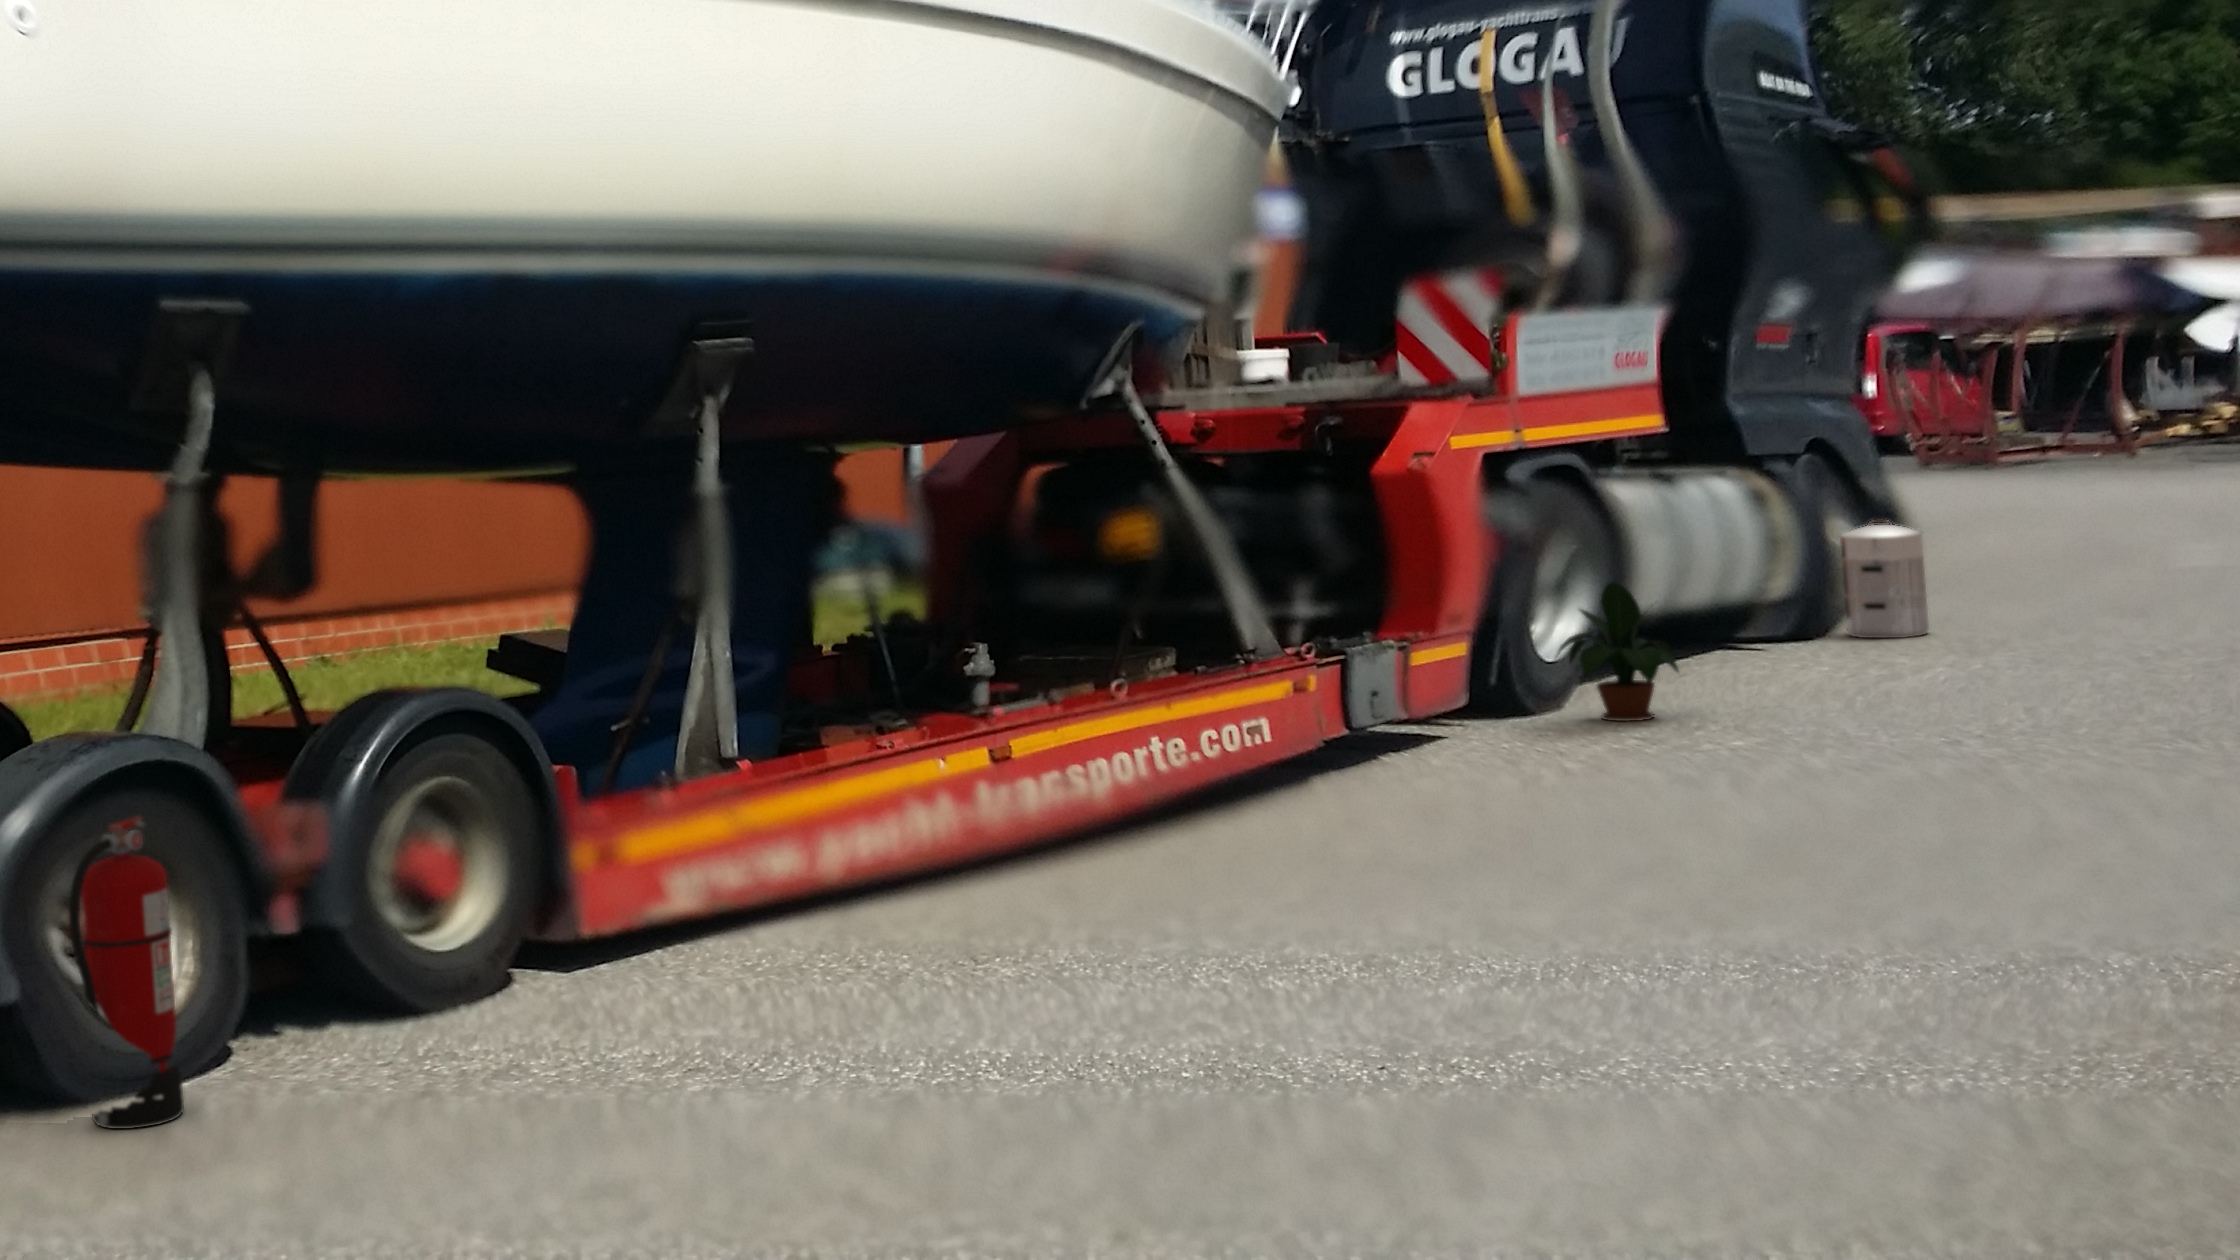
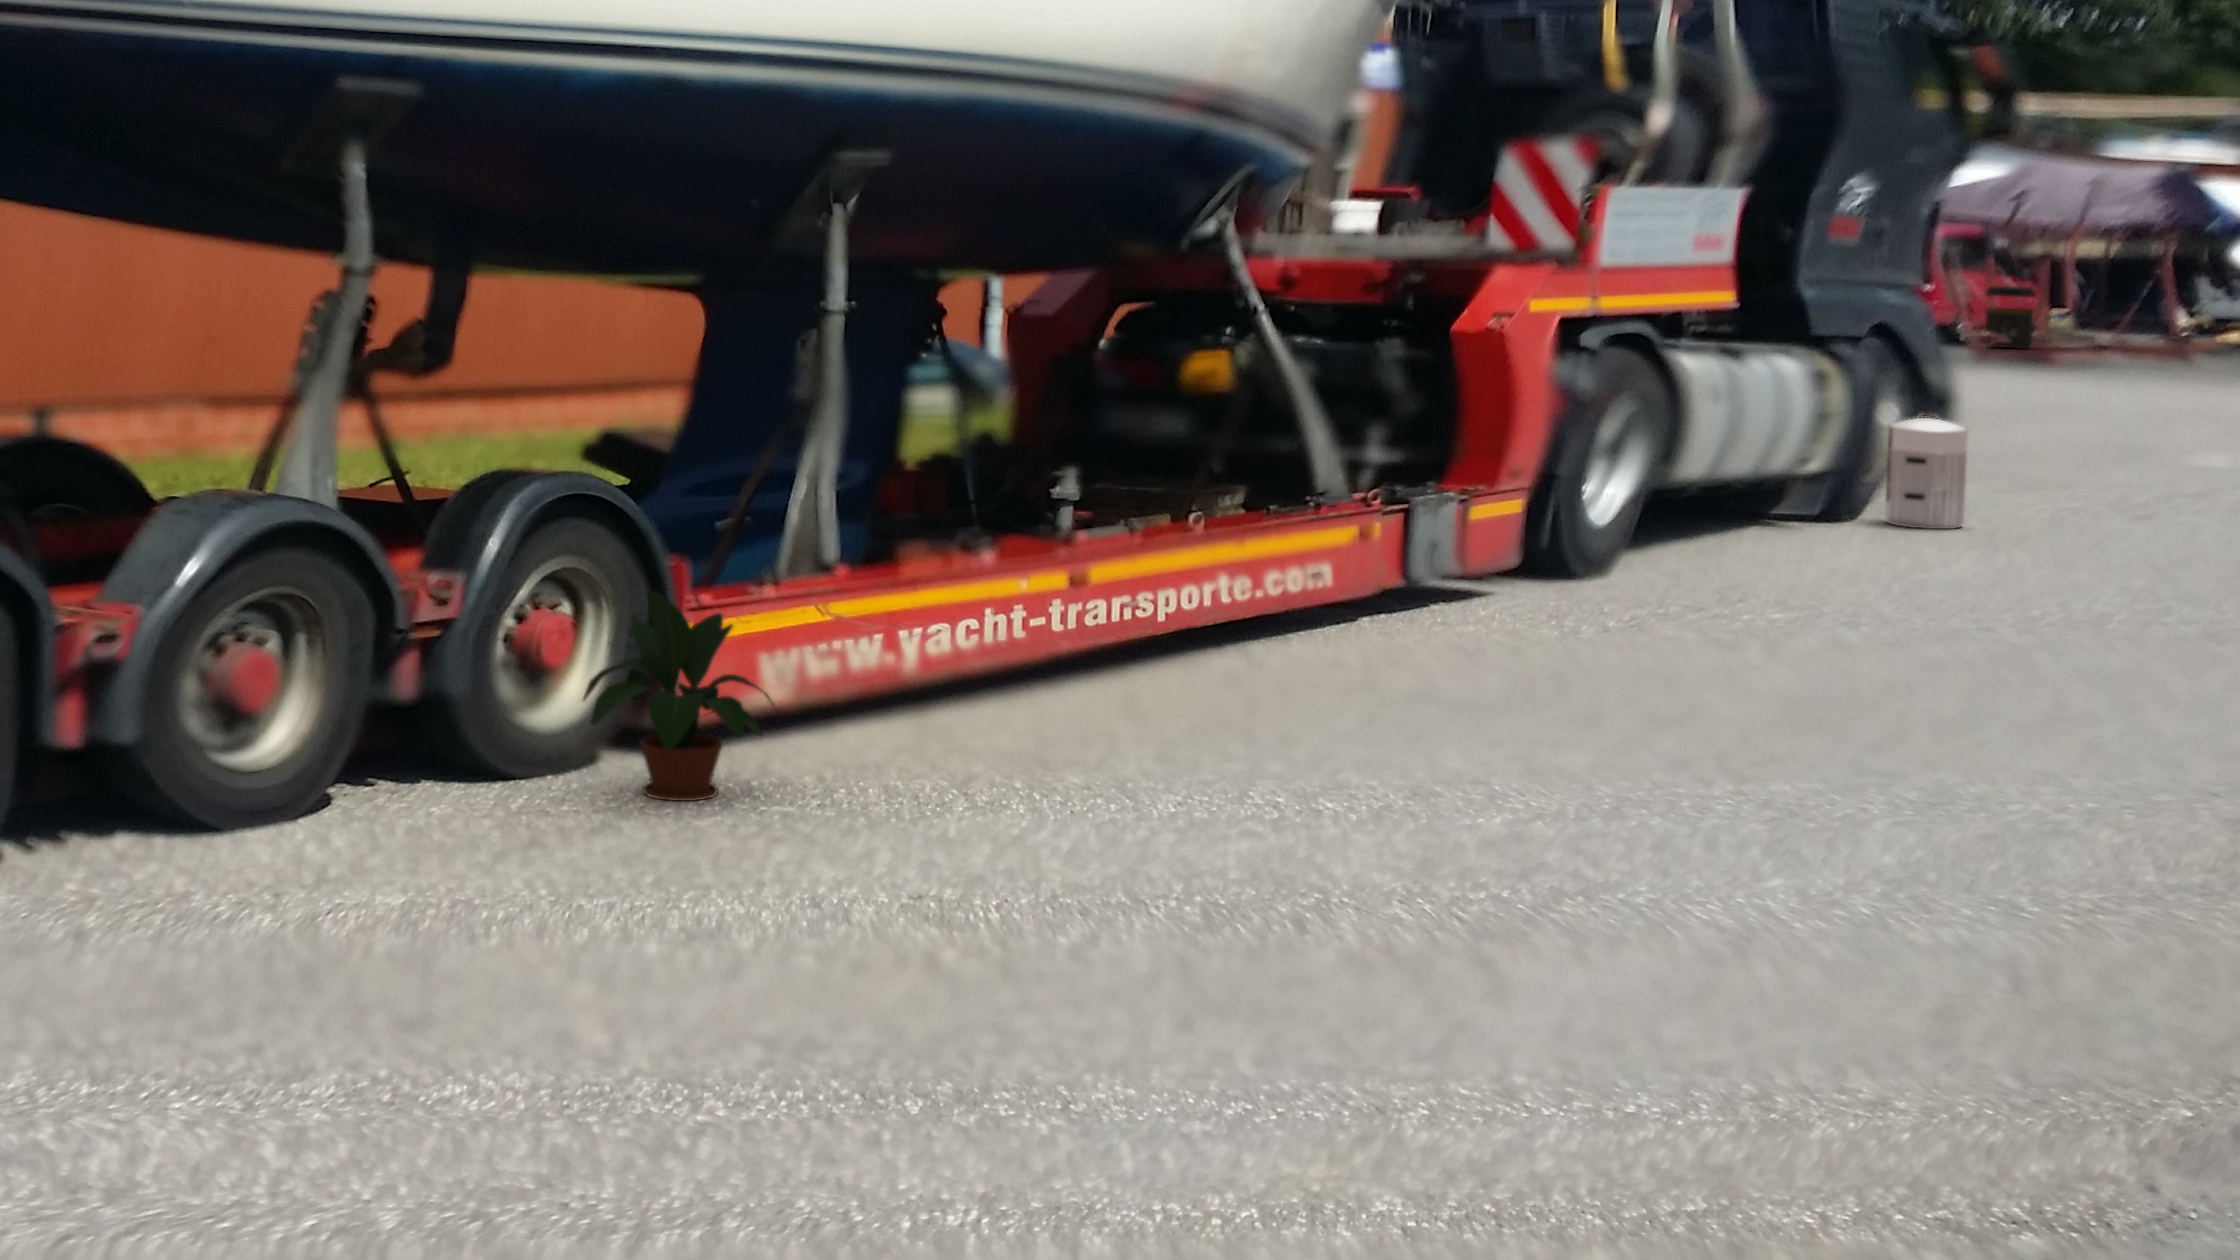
toolbox: none [1925,395,1978,459] -> present [1985,286,2036,349]
potted plant: present [1556,582,1679,721] -> present [583,591,772,801]
fire extinguisher: present [69,817,184,1129] -> none [231,567,321,857]

